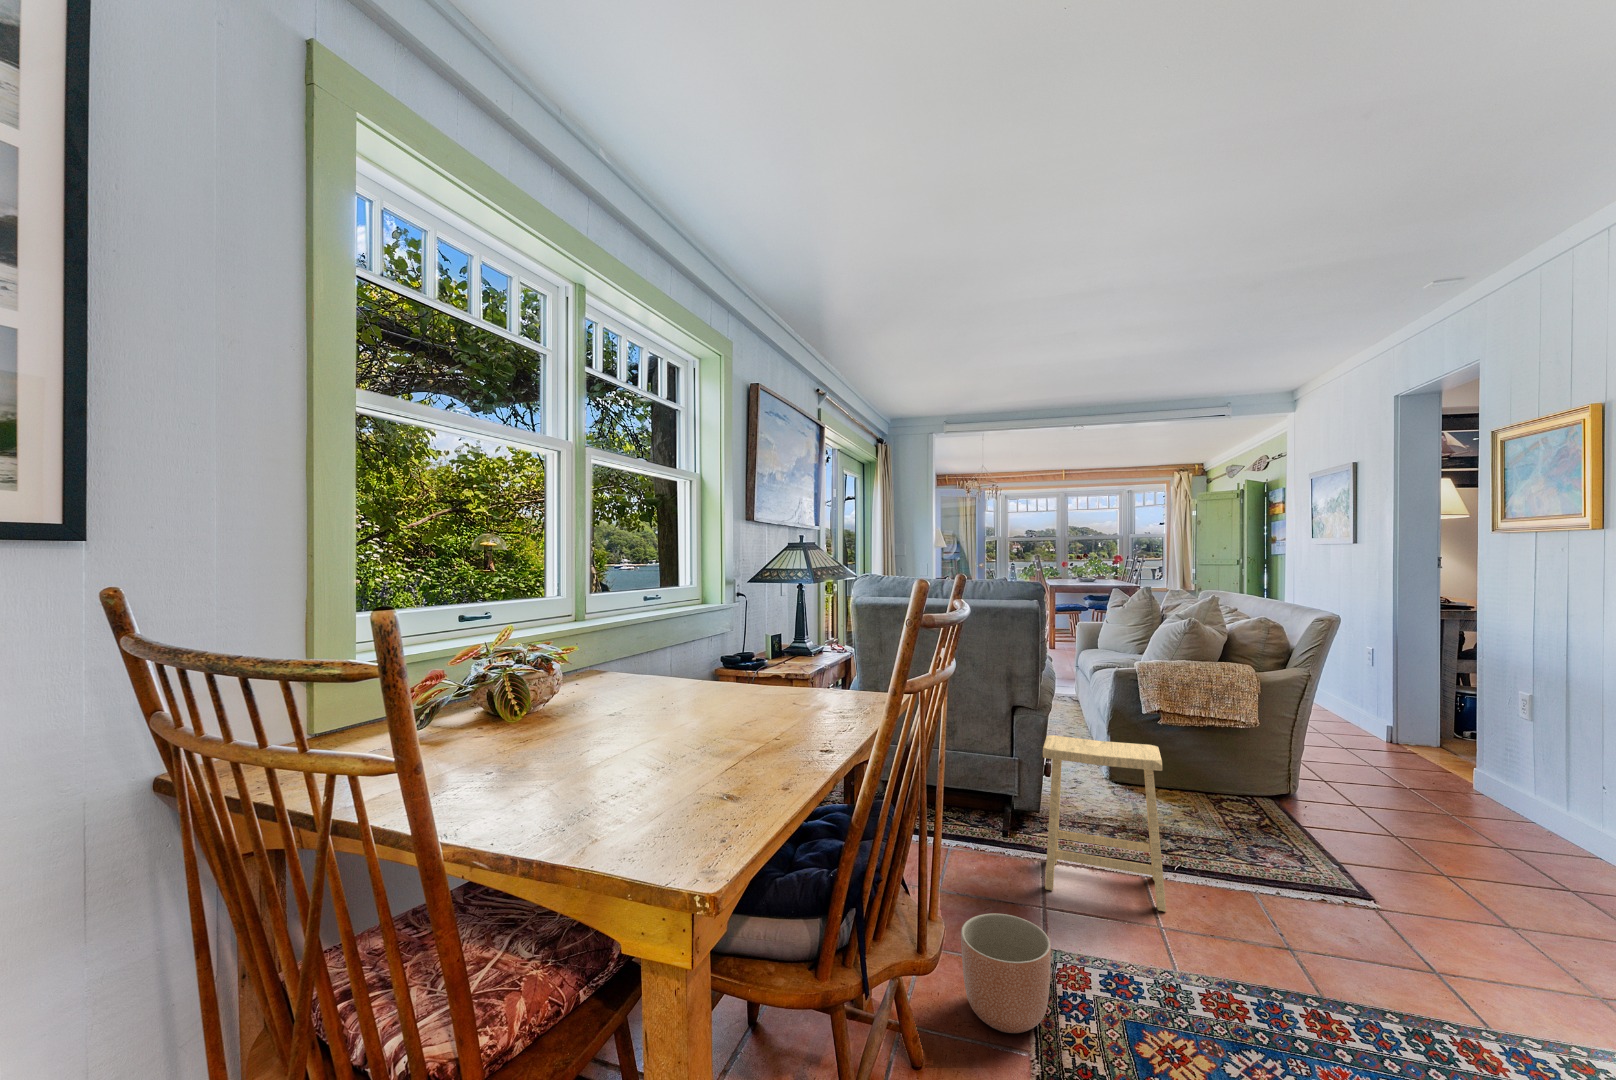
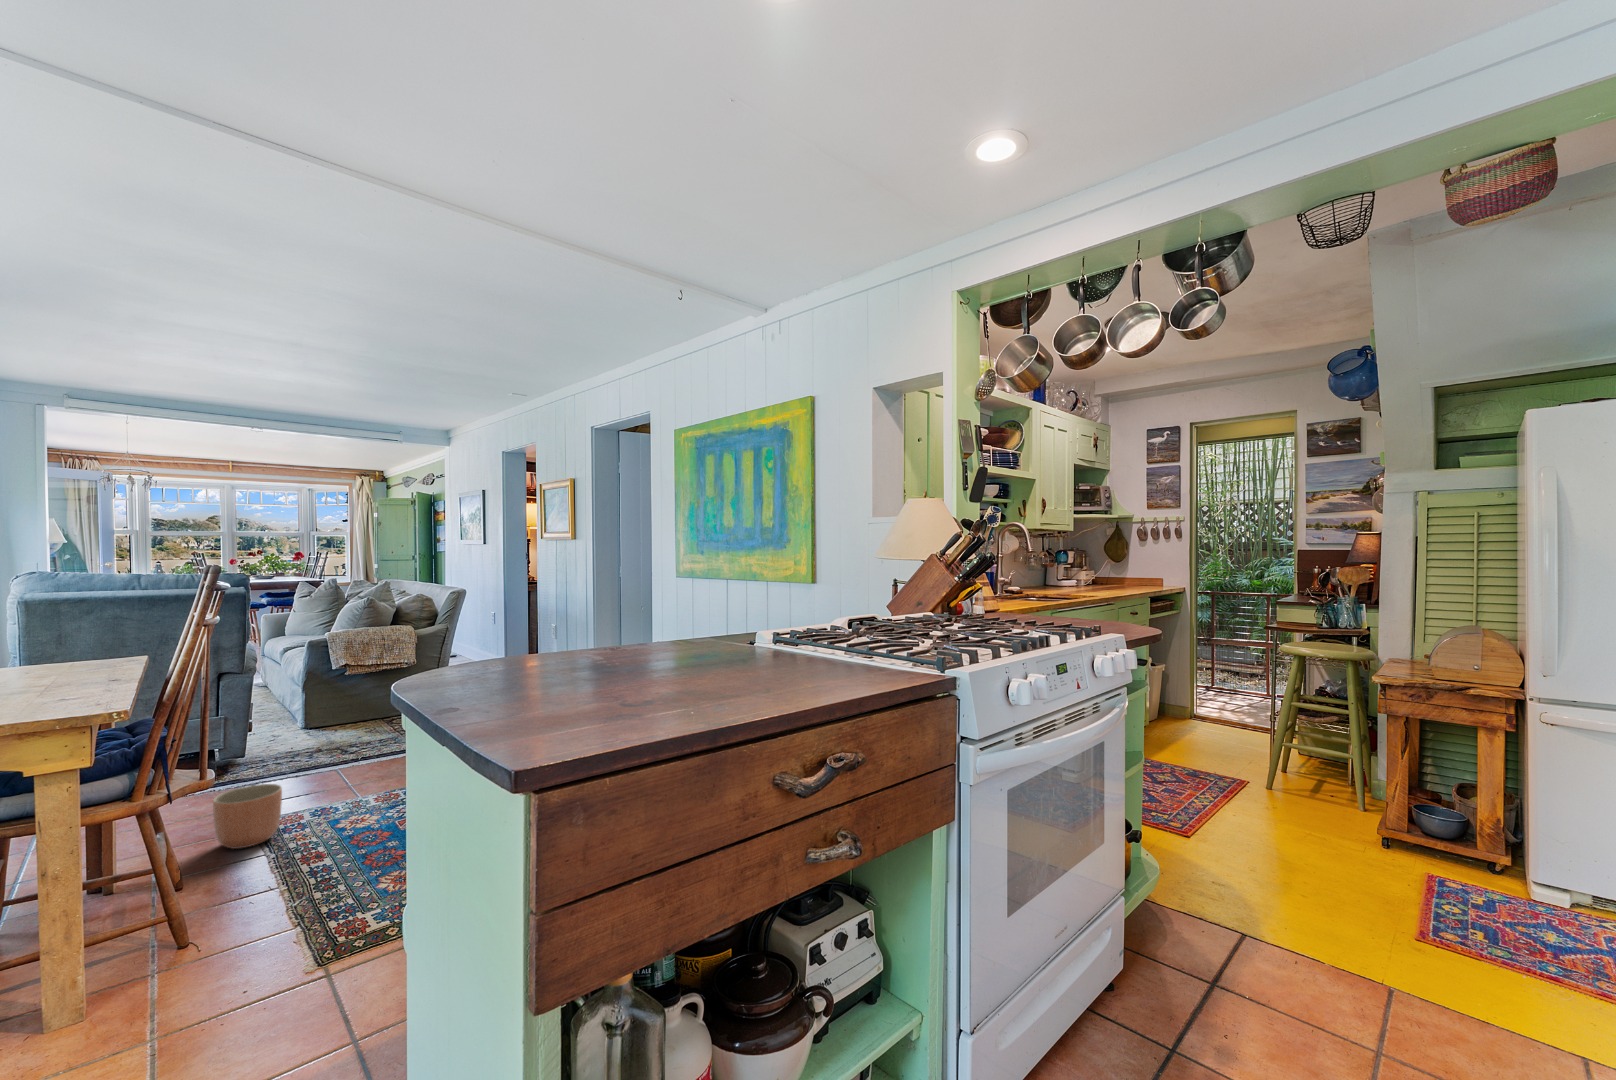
footstool: present [1043,735,1166,912] -> none [260,677,352,791]

